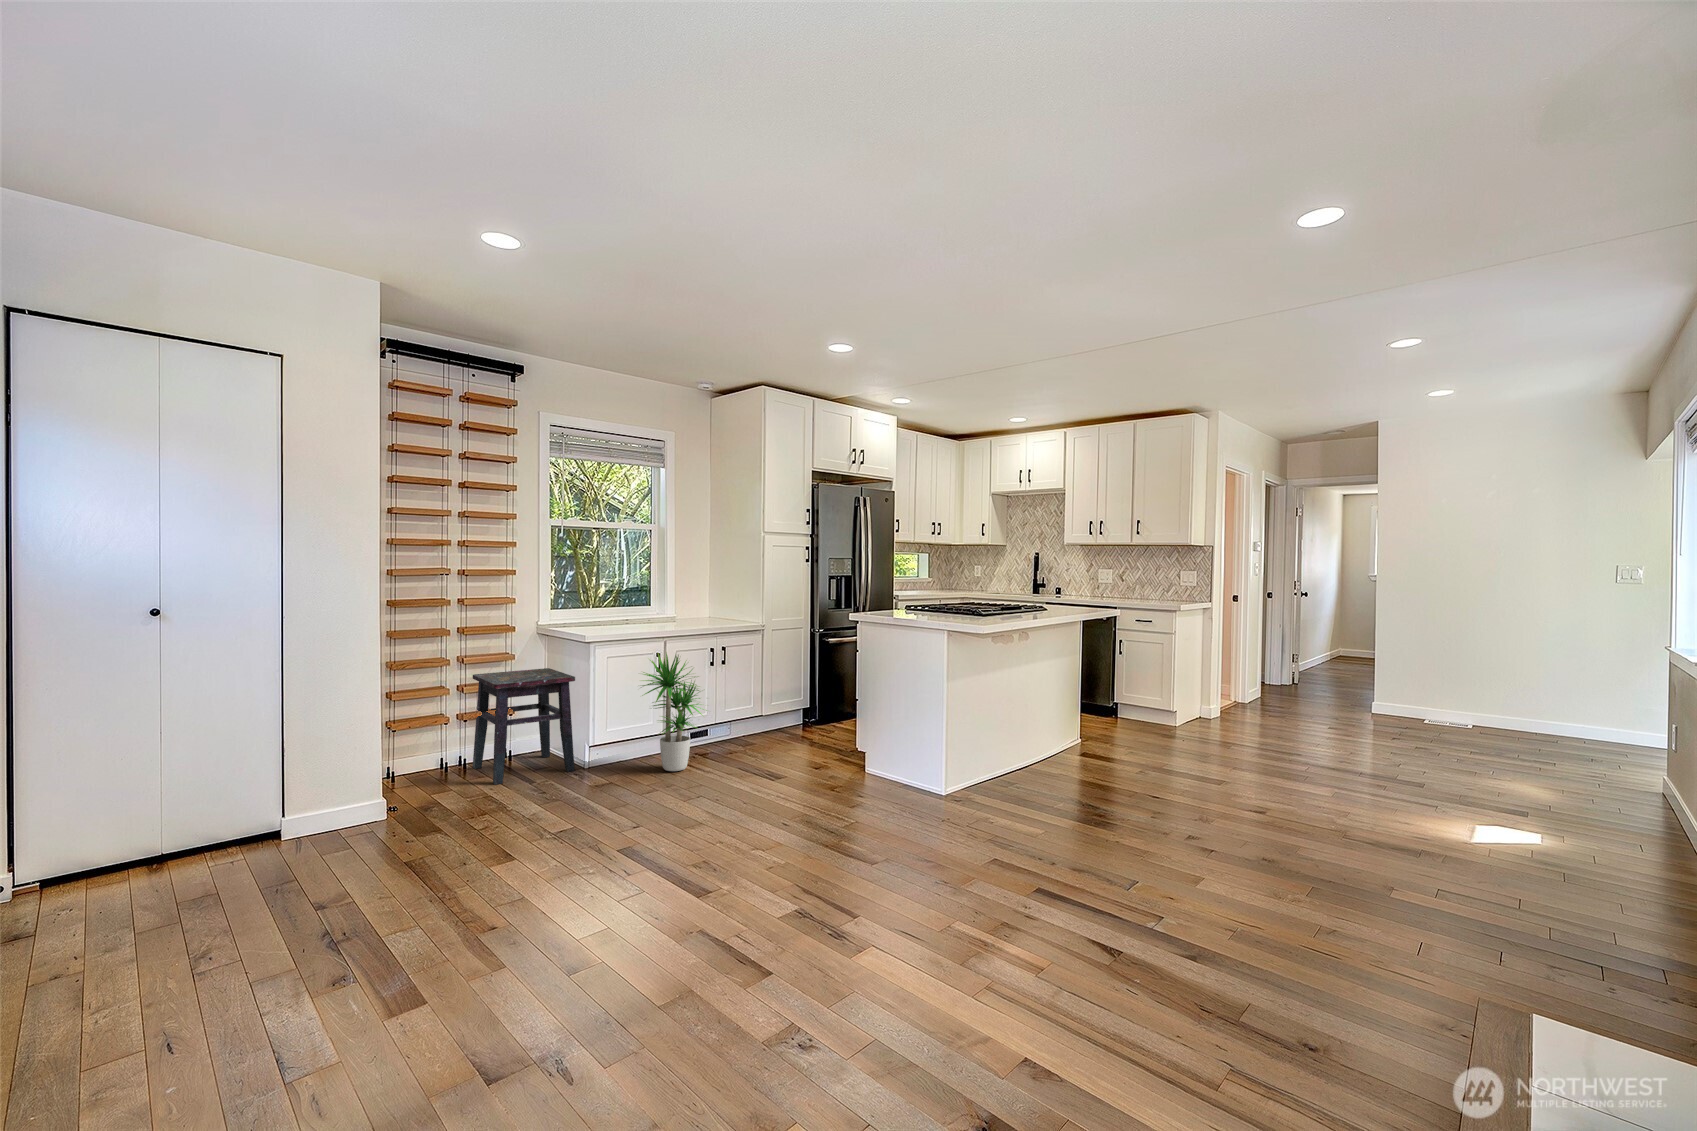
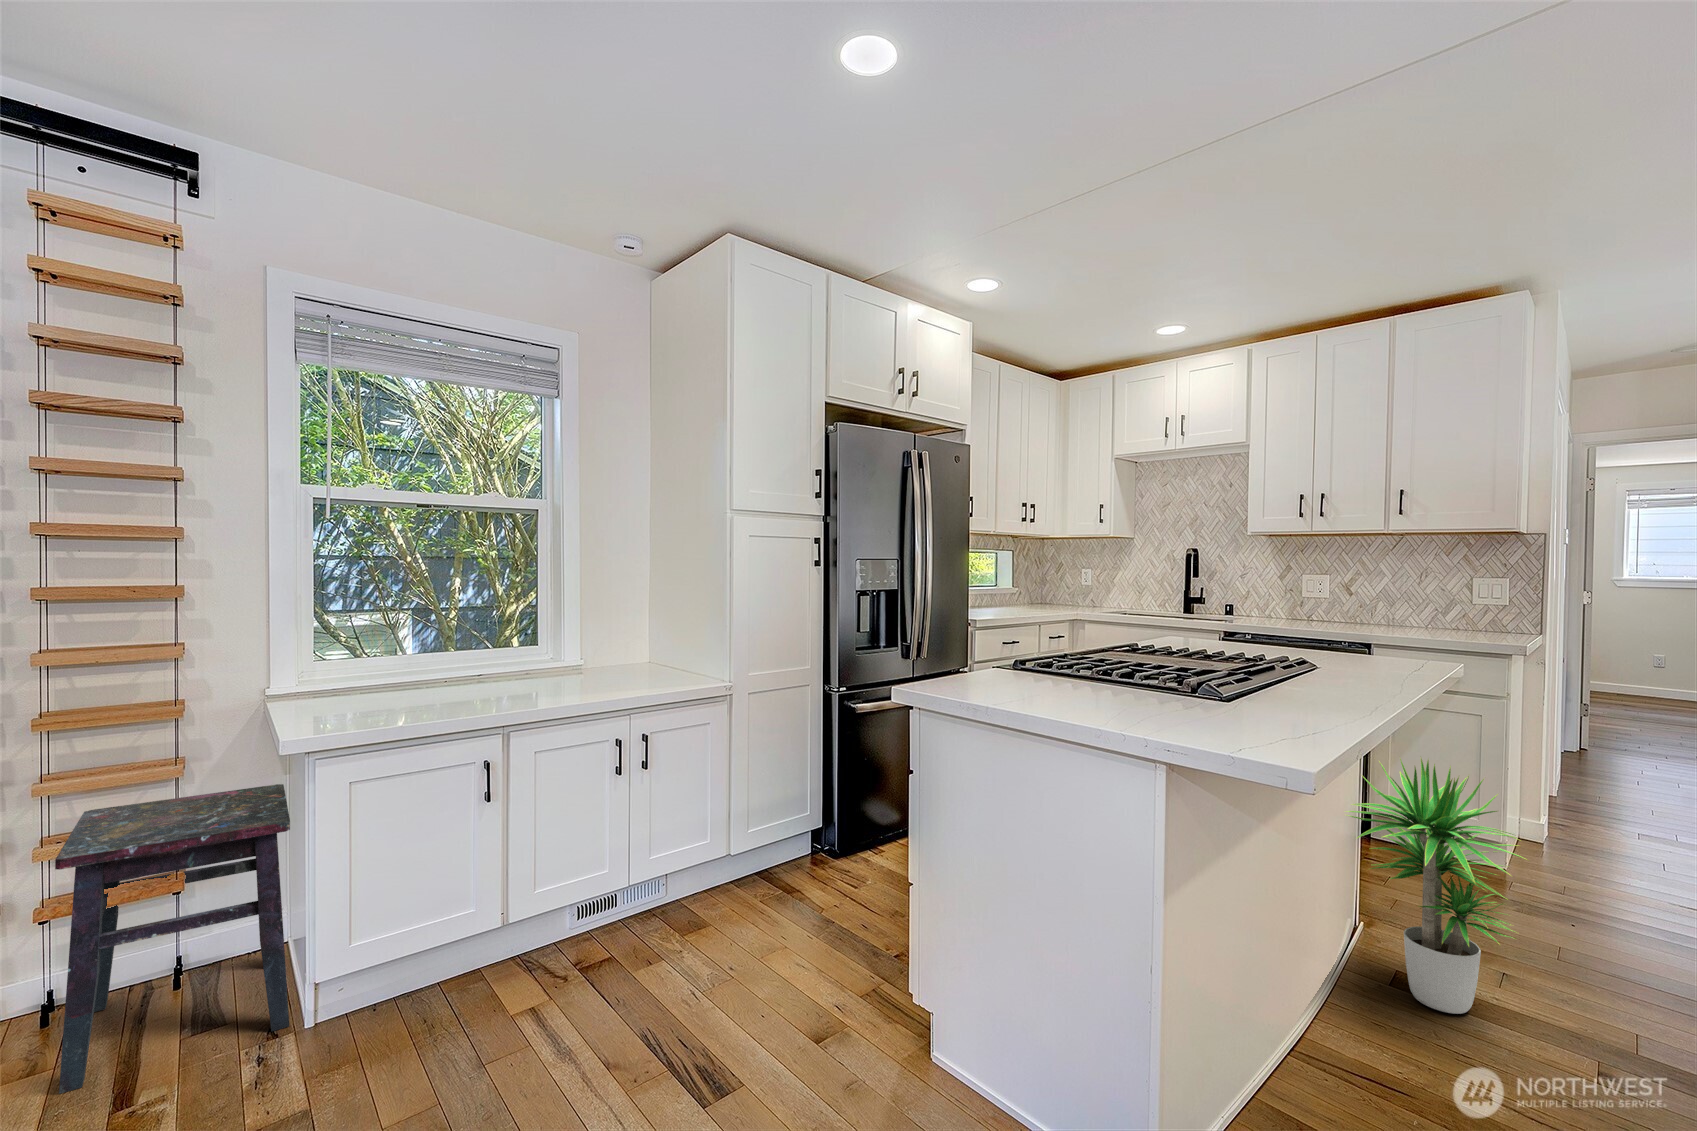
potted plant: present [642,653,707,771] -> present [1346,758,1525,1014]

